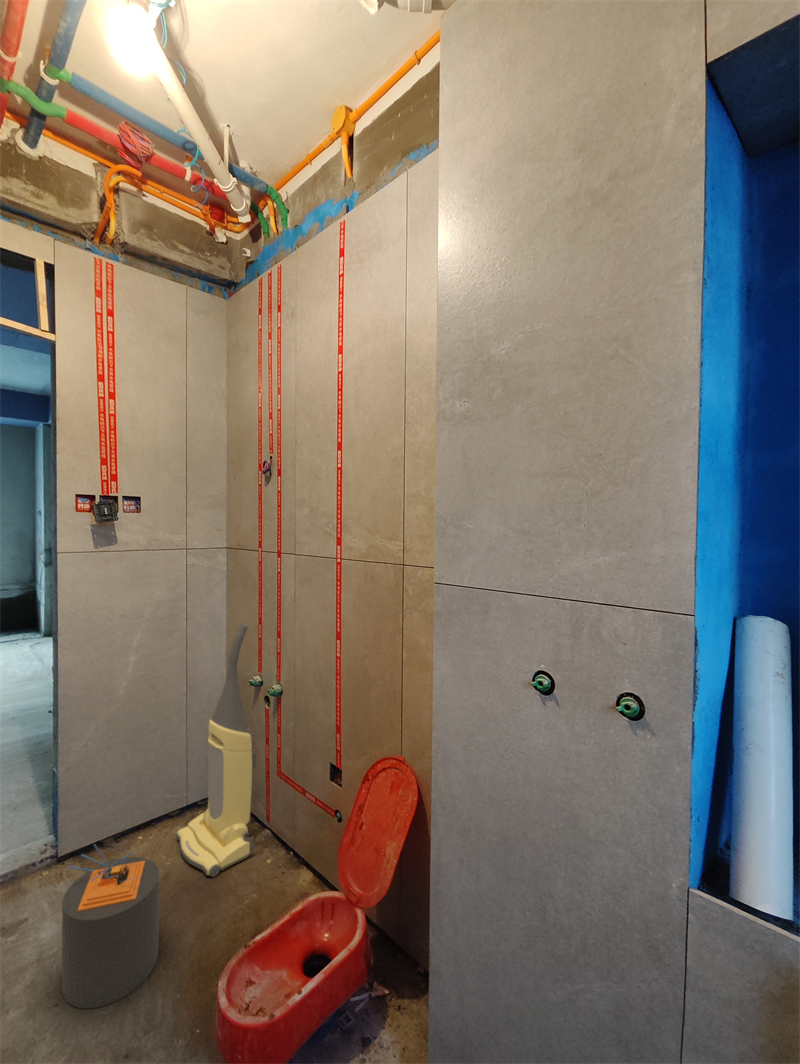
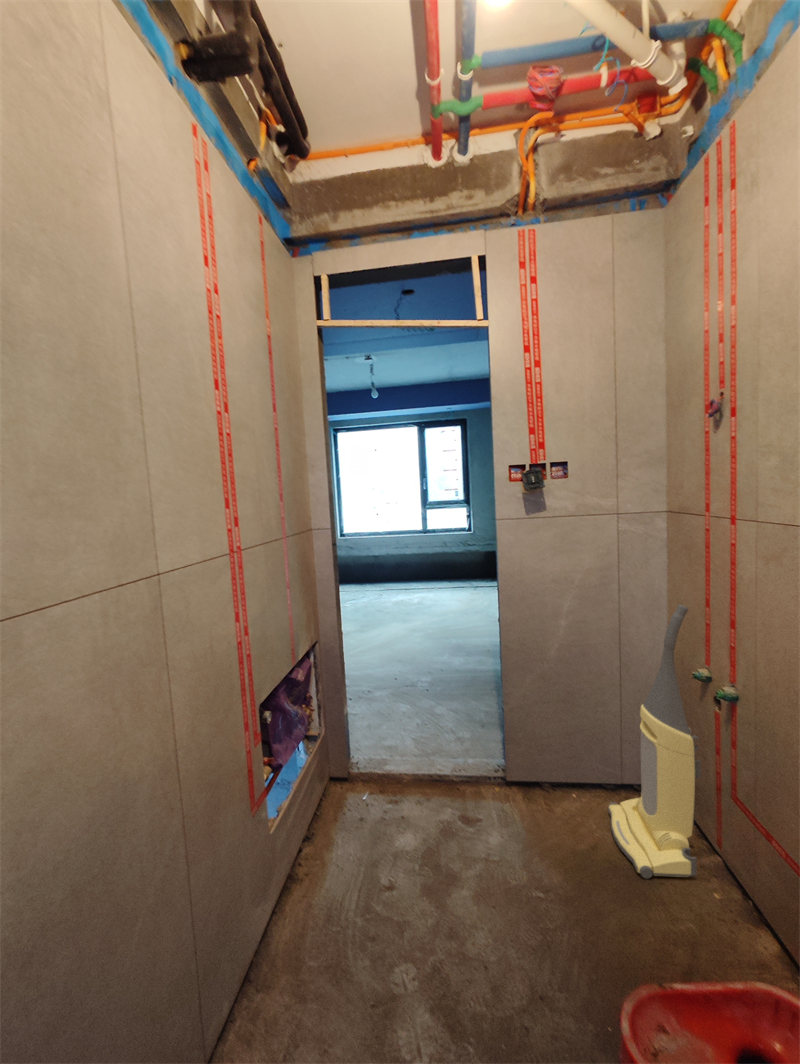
trash can: present [62,845,159,1009] -> none [496,789,581,953]

